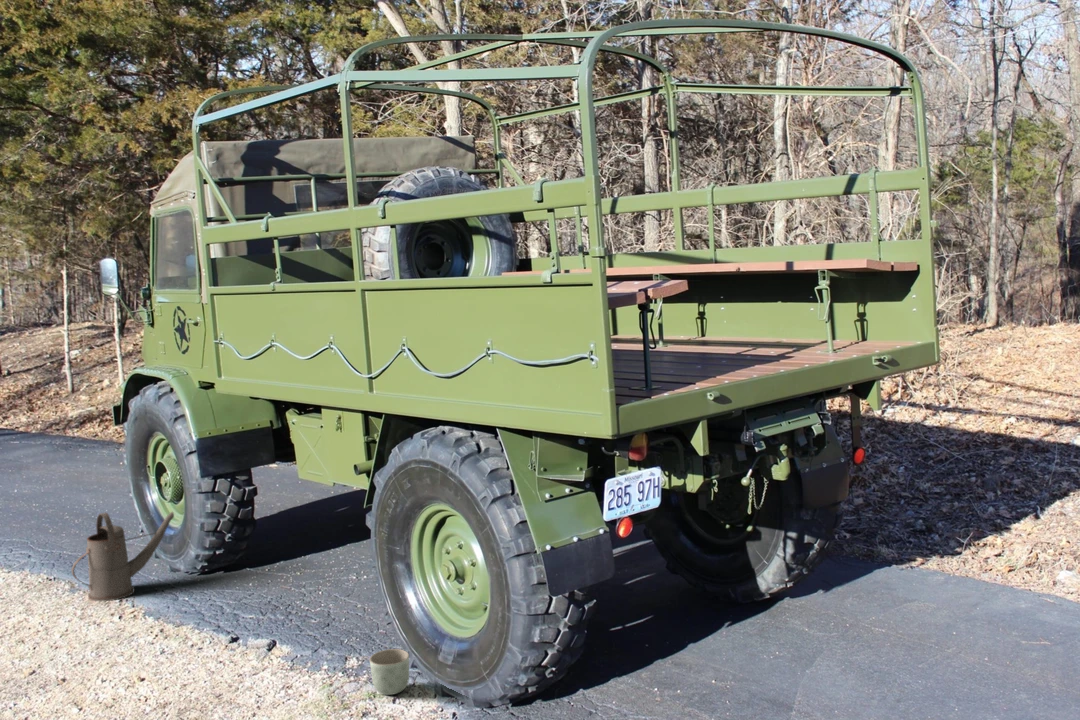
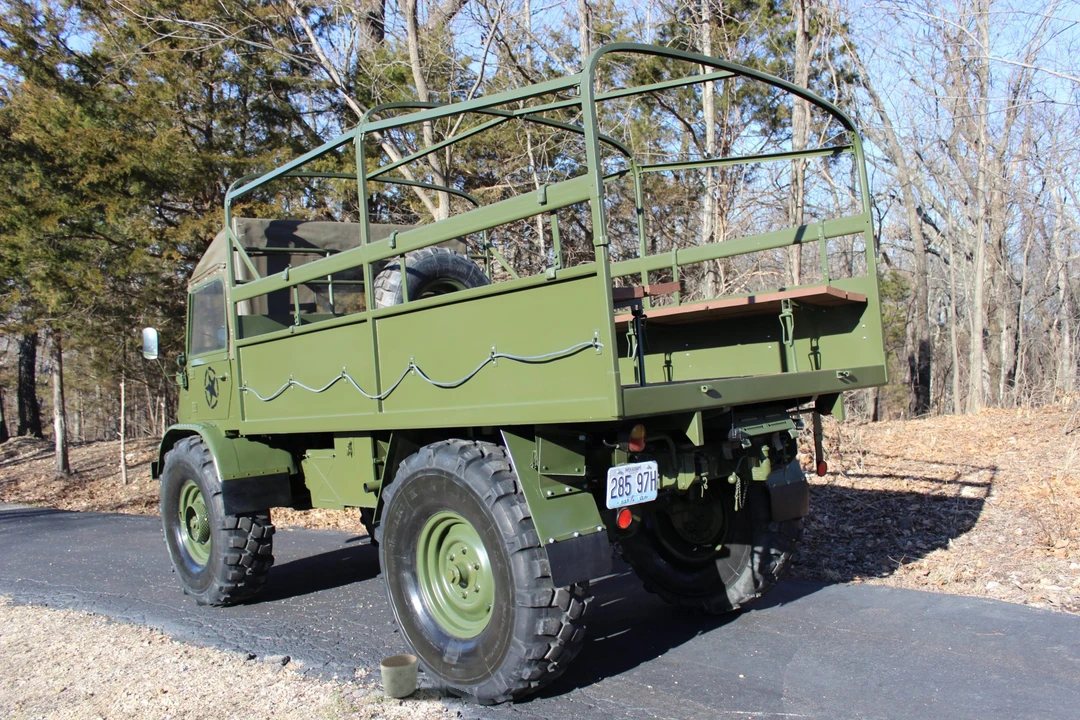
watering can: present [72,512,174,601] -> none [103,548,201,632]

